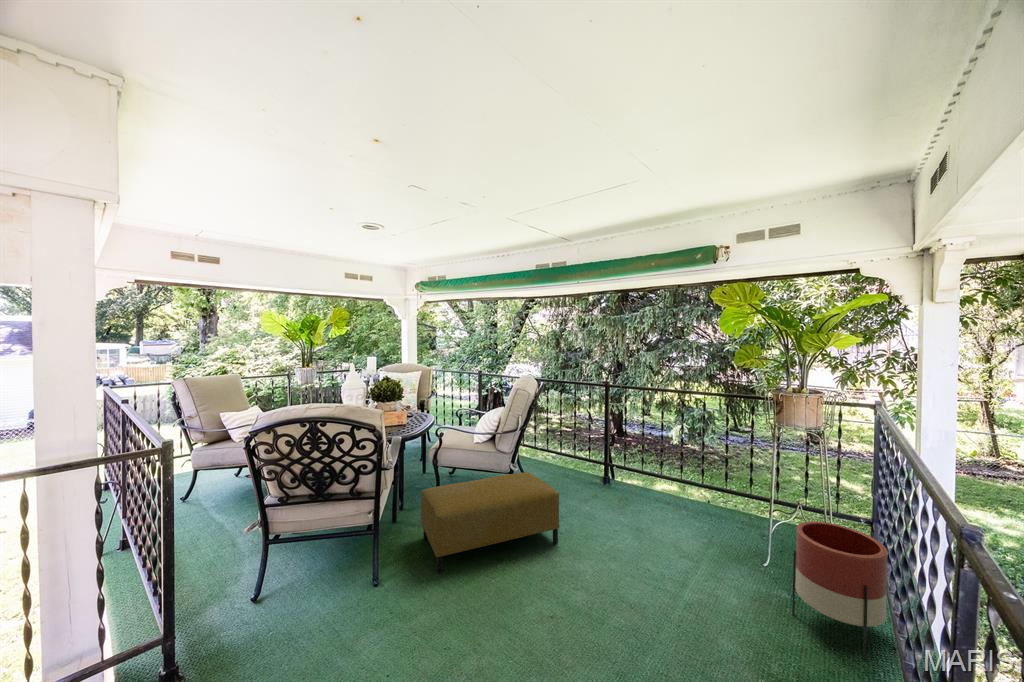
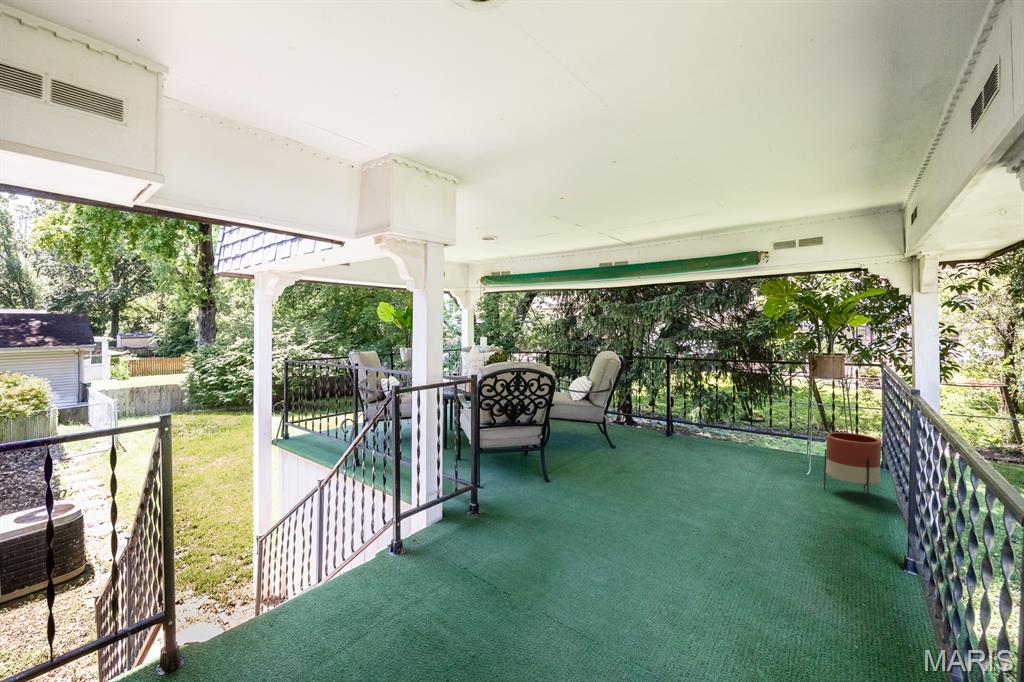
ottoman: present [421,472,560,573] -> none [559,420,659,477]

